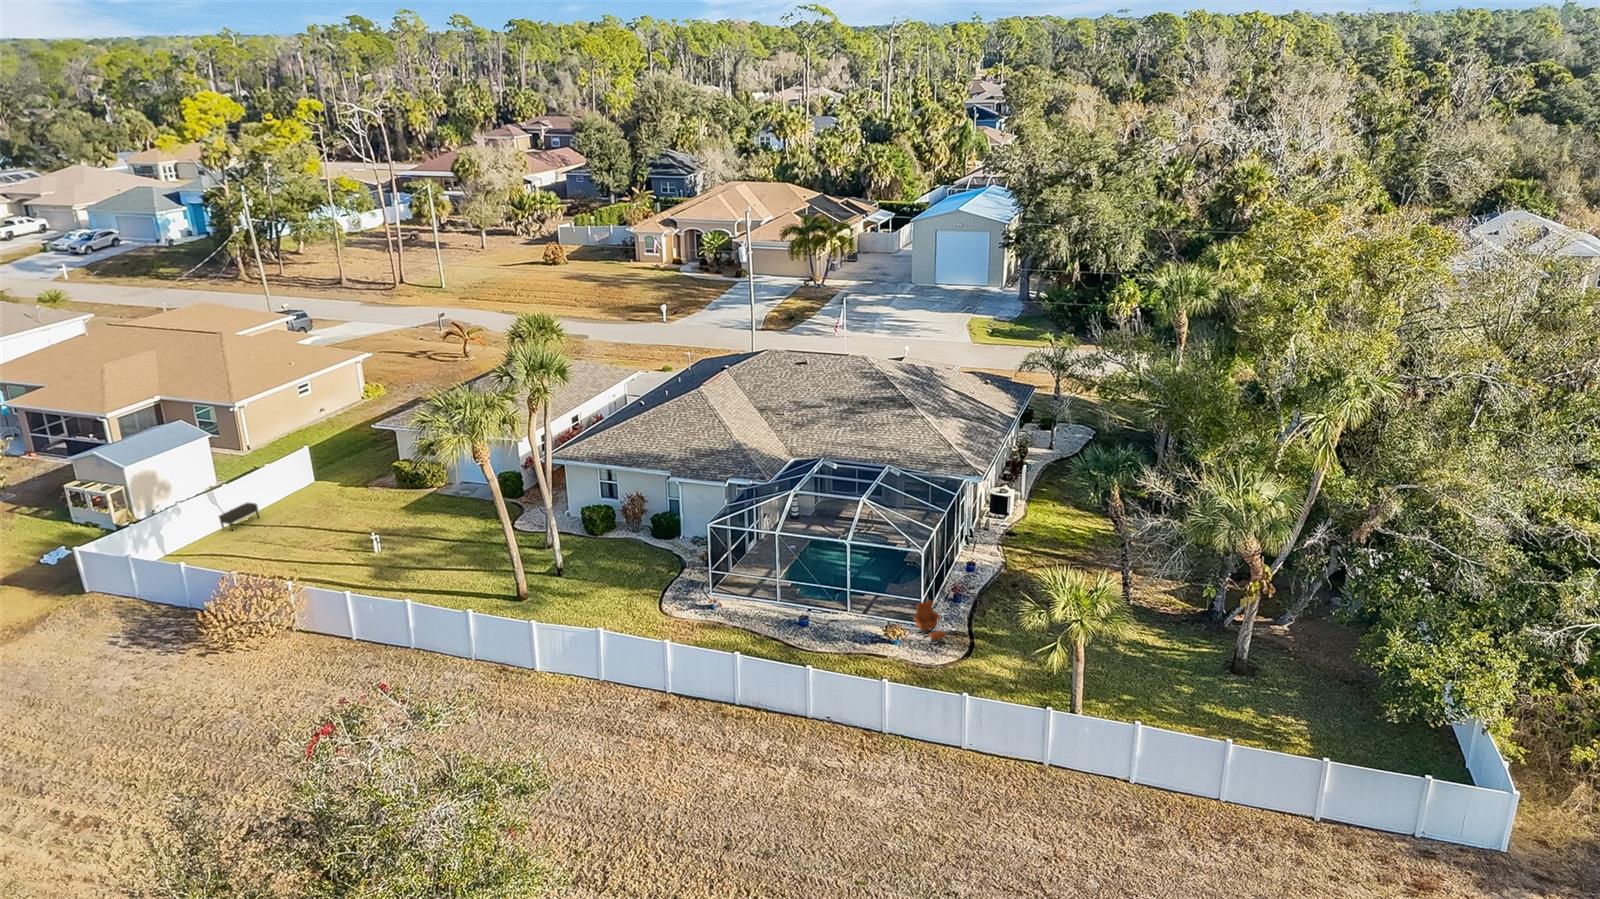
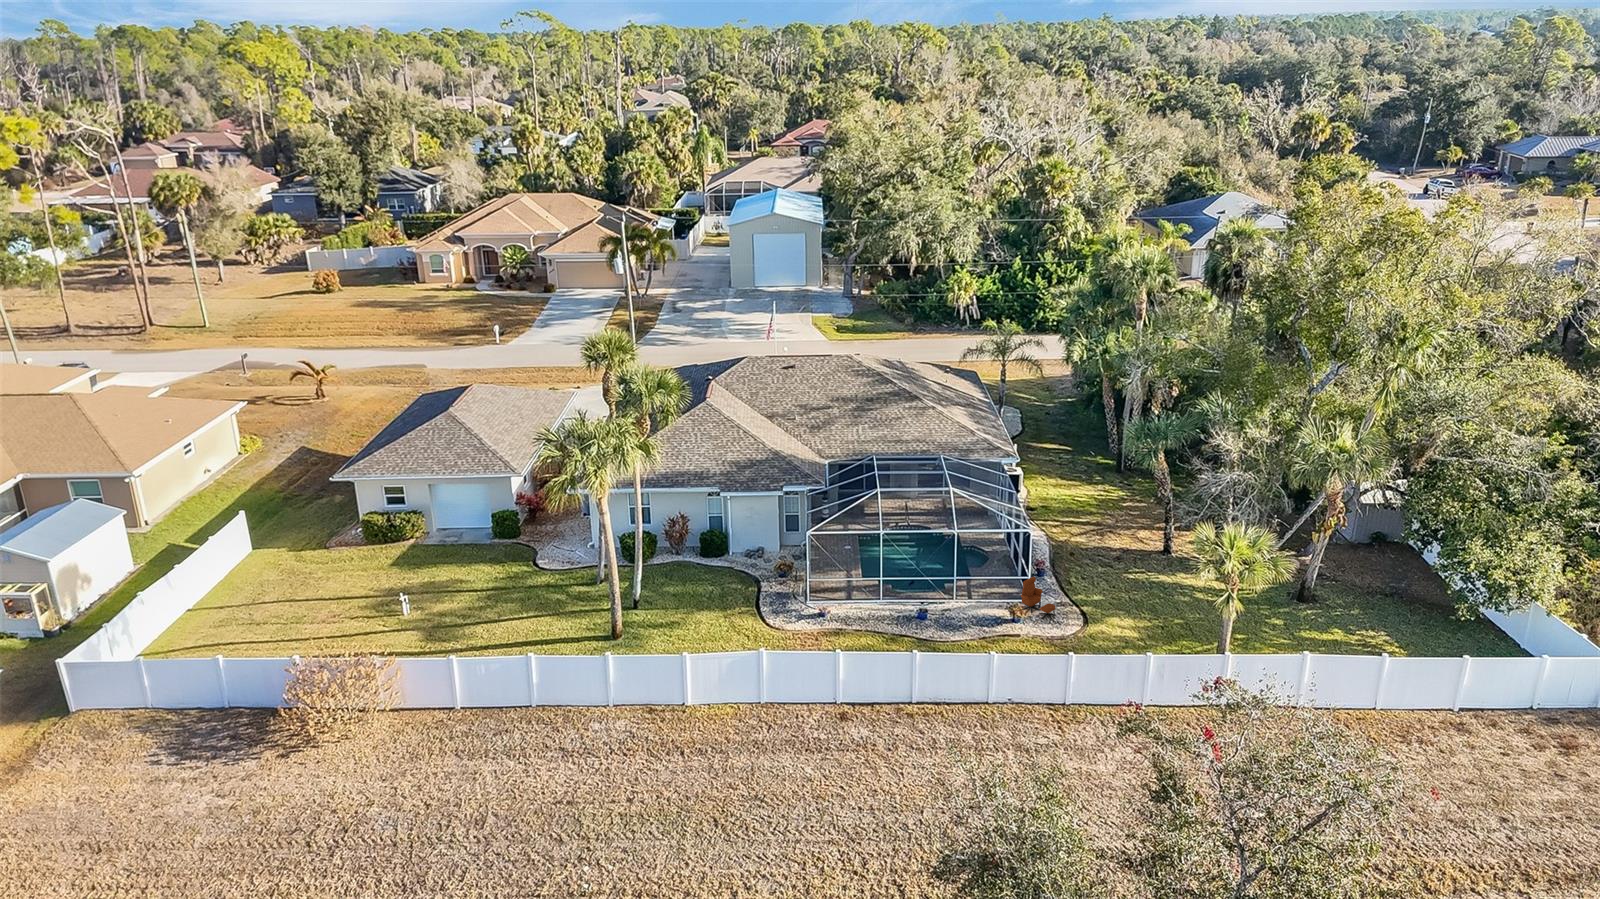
bench: present [219,502,259,530] -> none [187,581,229,617]

